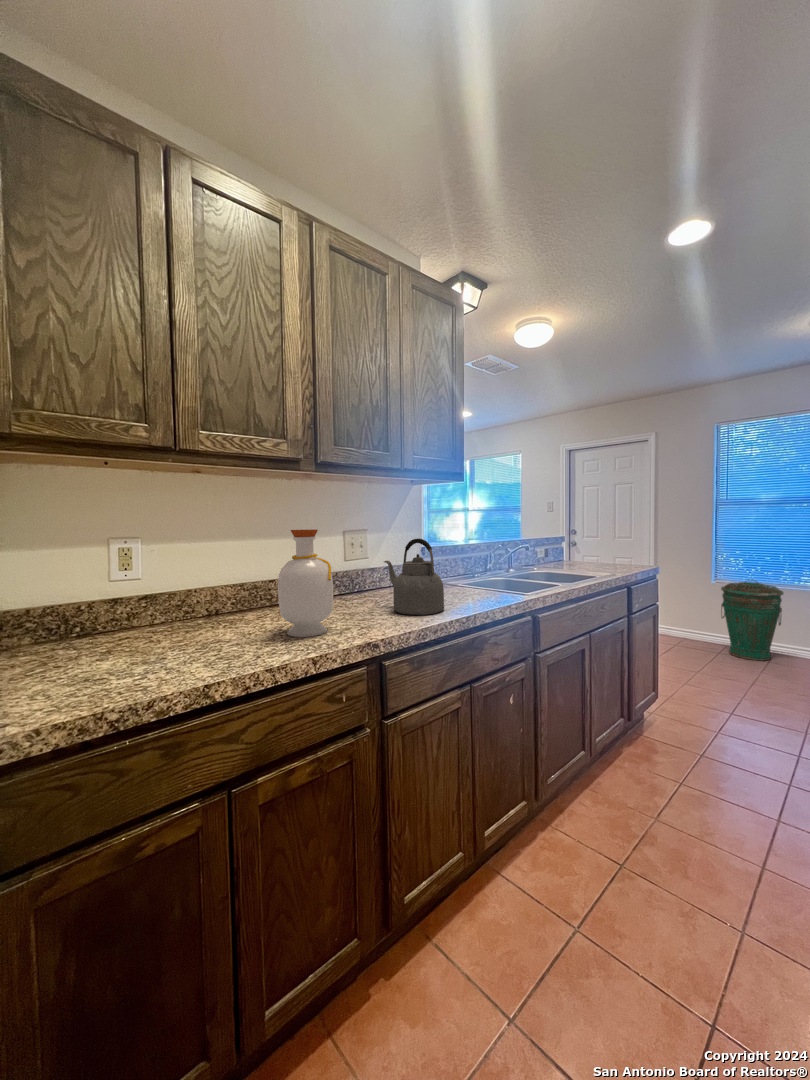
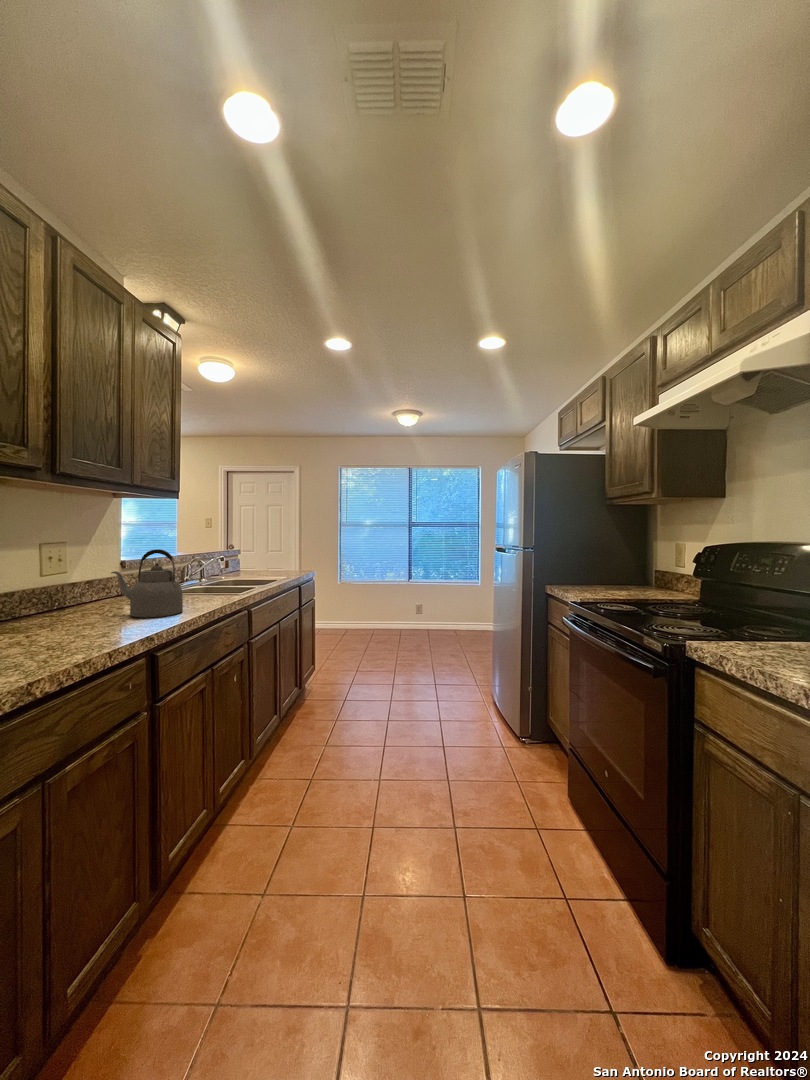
bottle: present [278,530,333,637] -> none [25,540,97,646]
trash can: present [721,580,784,661] -> none [345,579,379,636]

